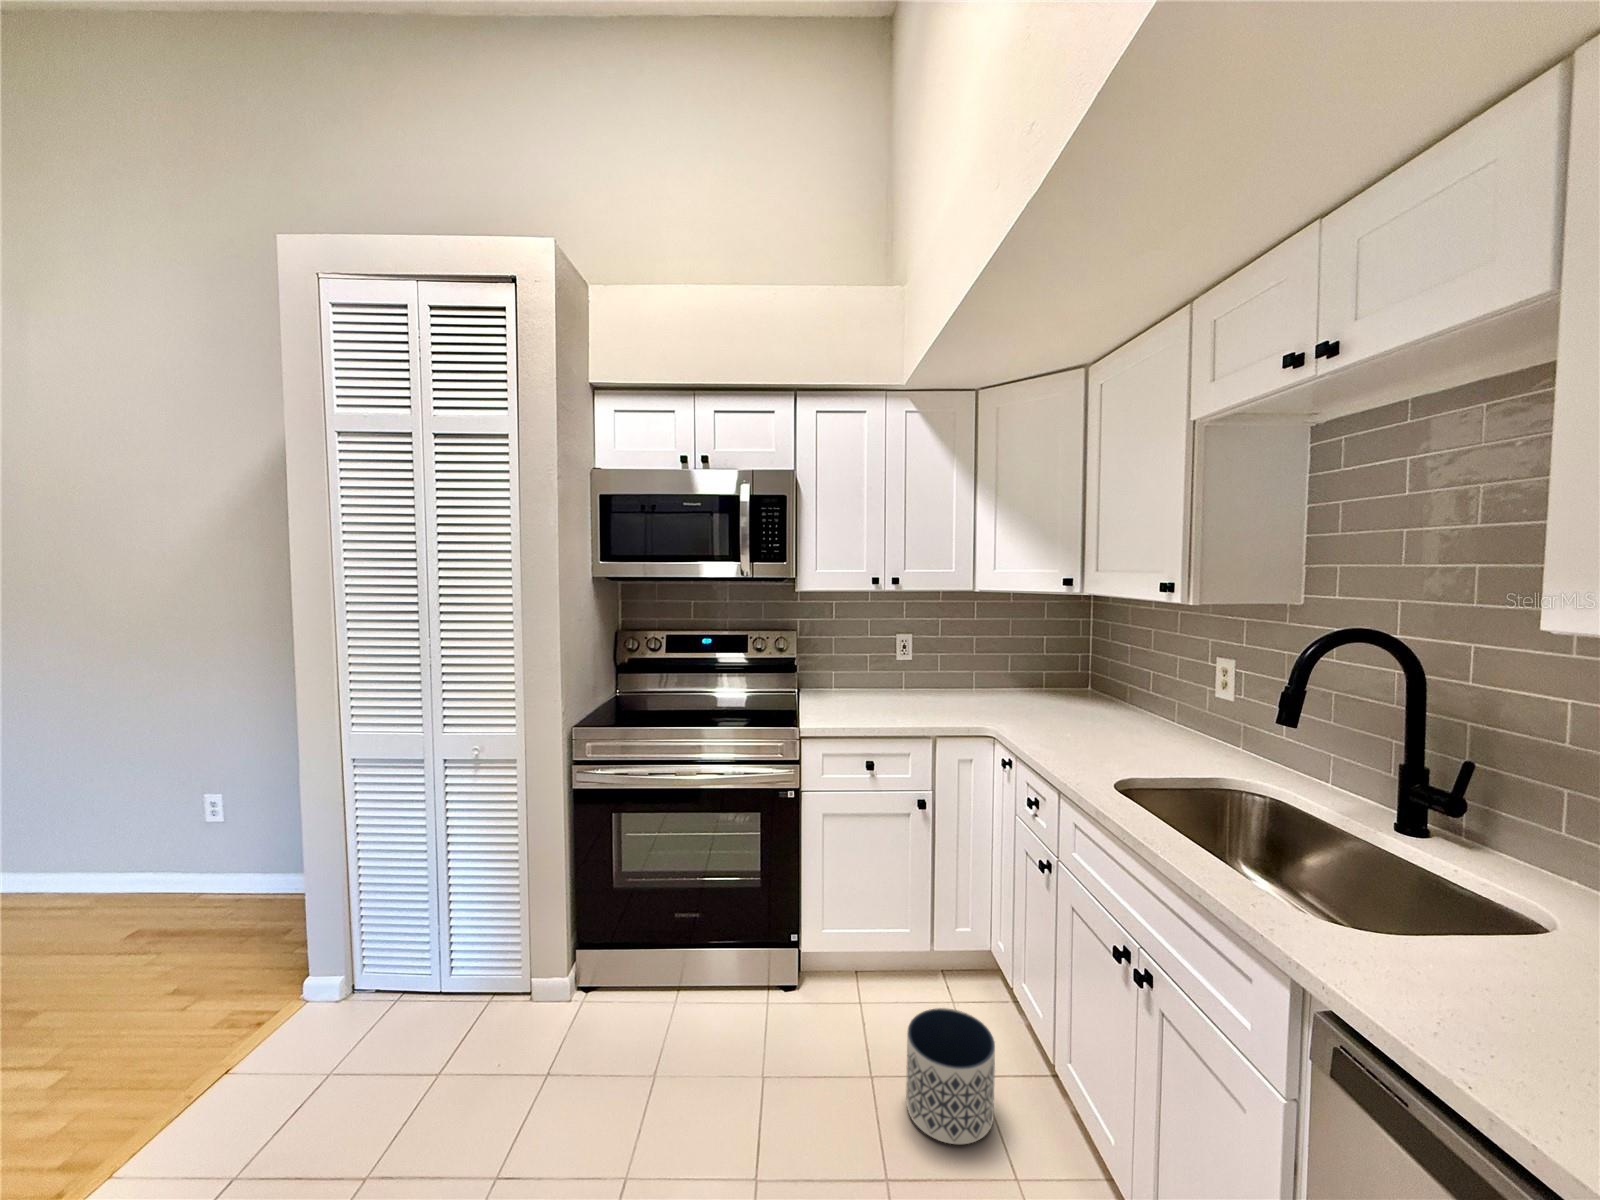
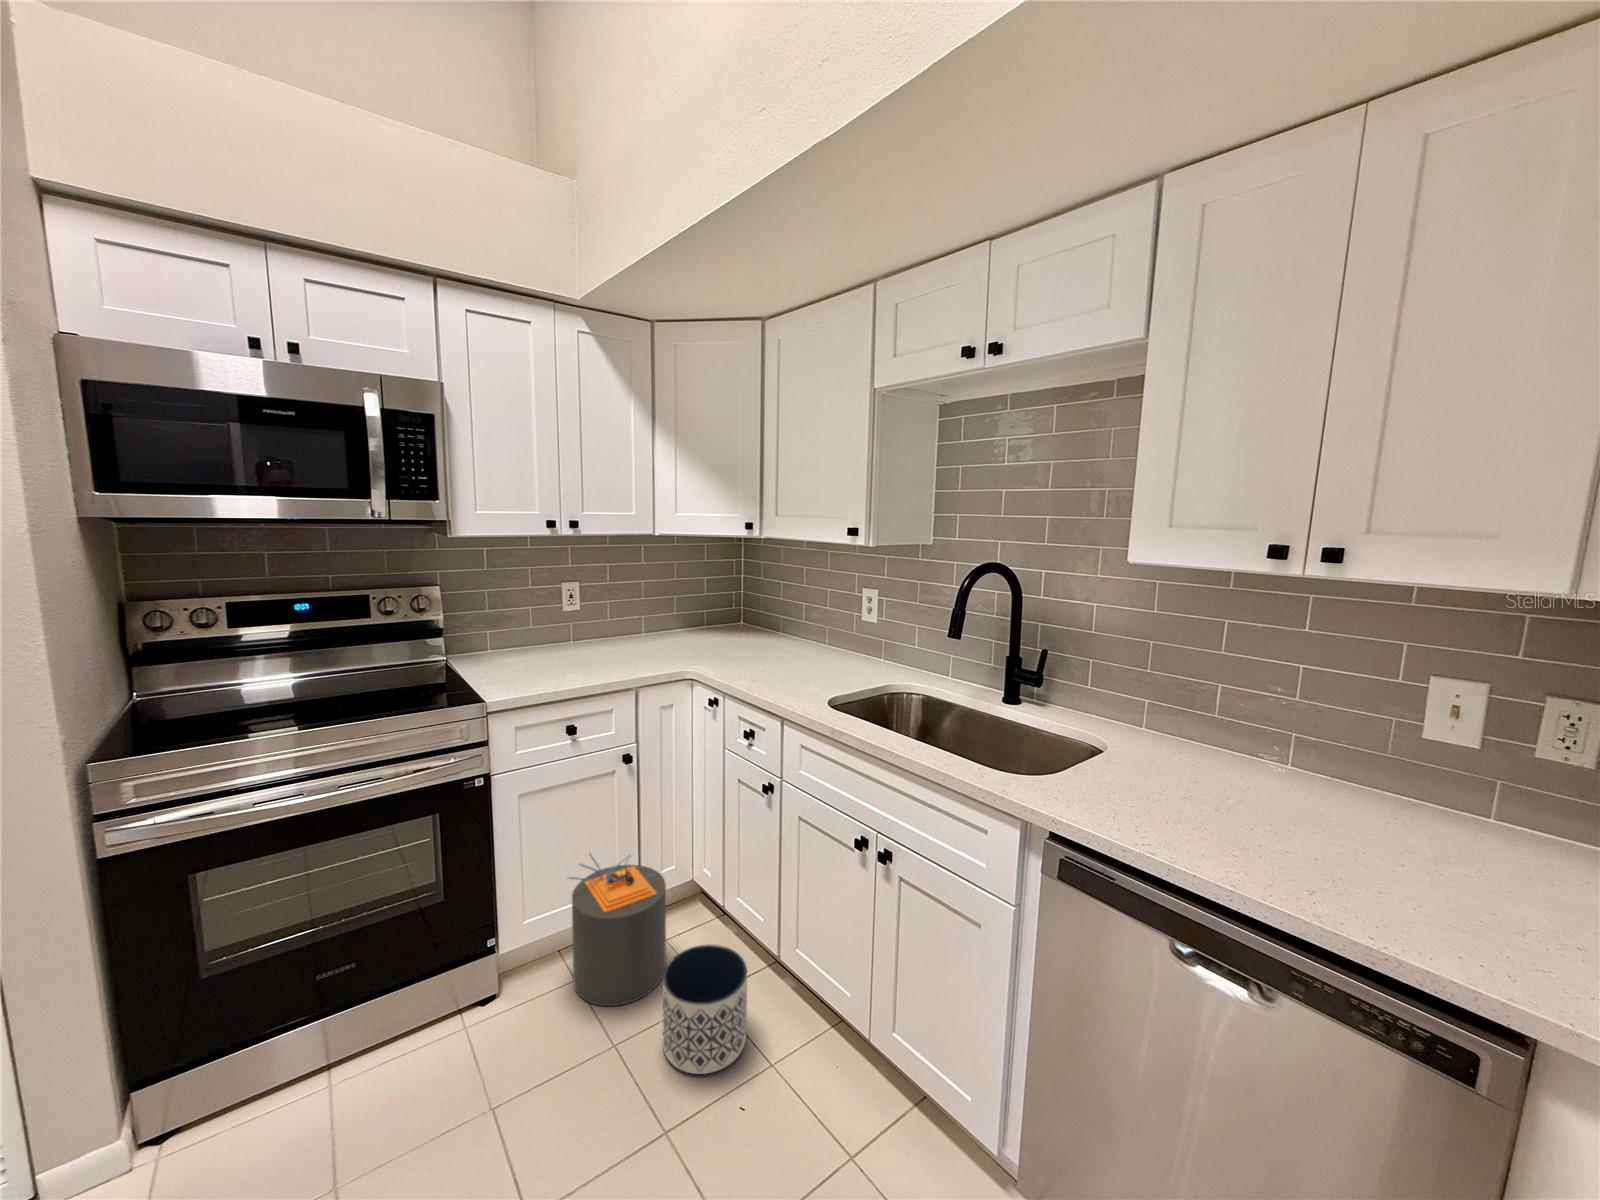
trash can: none [849,881,943,1044] -> present [569,854,666,1006]

